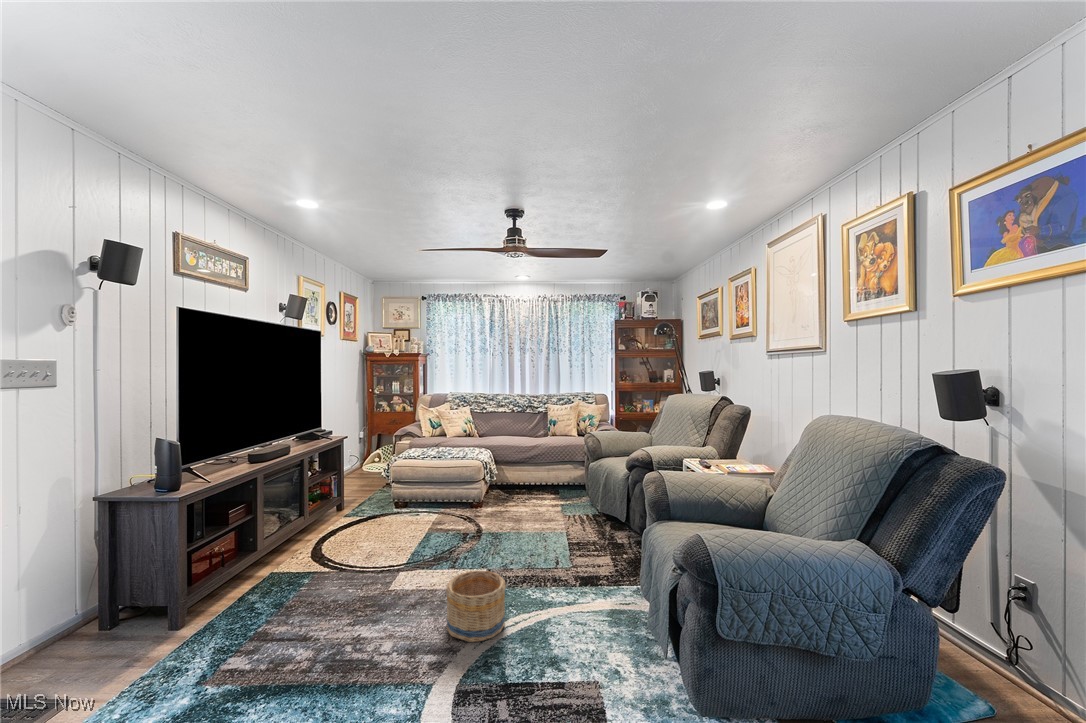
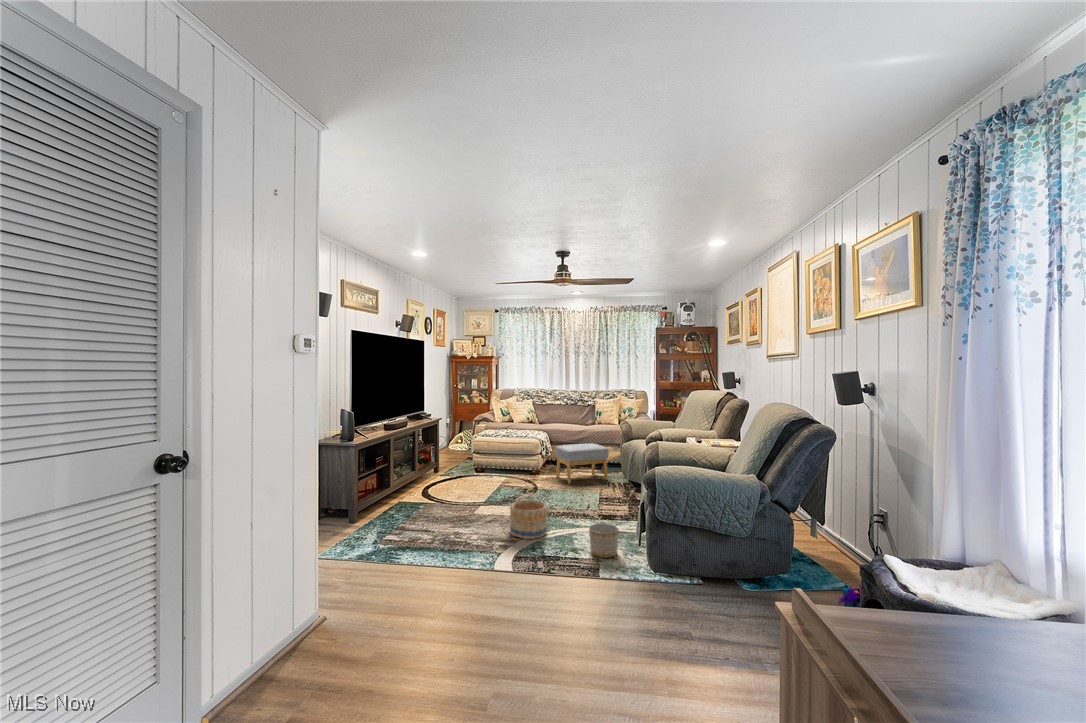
footstool: none [504,464,573,521] -> present [556,444,609,484]
planter: none [578,613,626,678] -> present [589,523,619,558]

